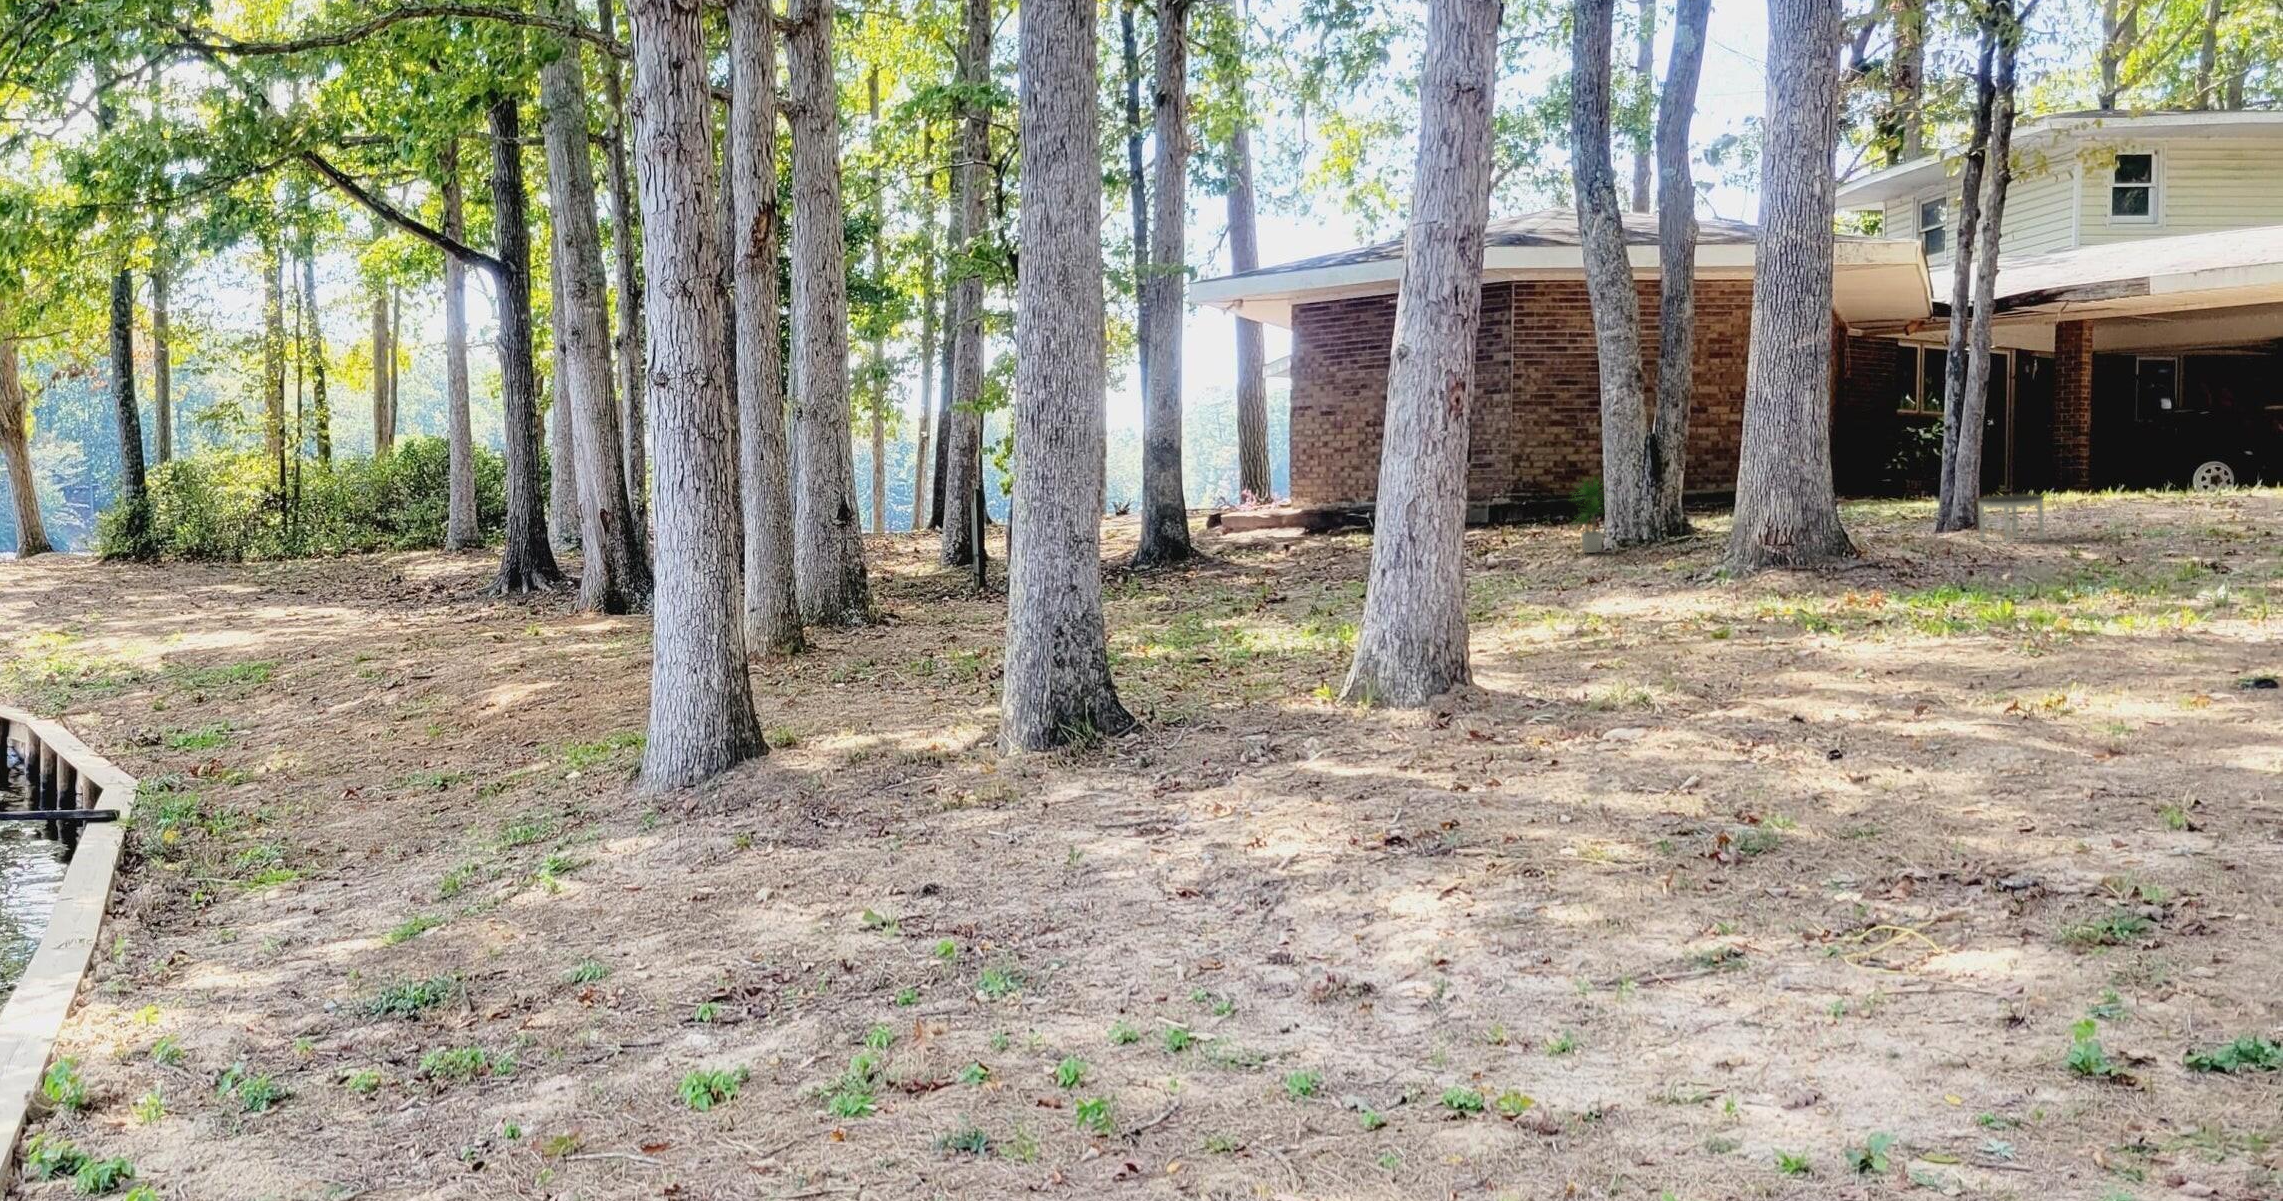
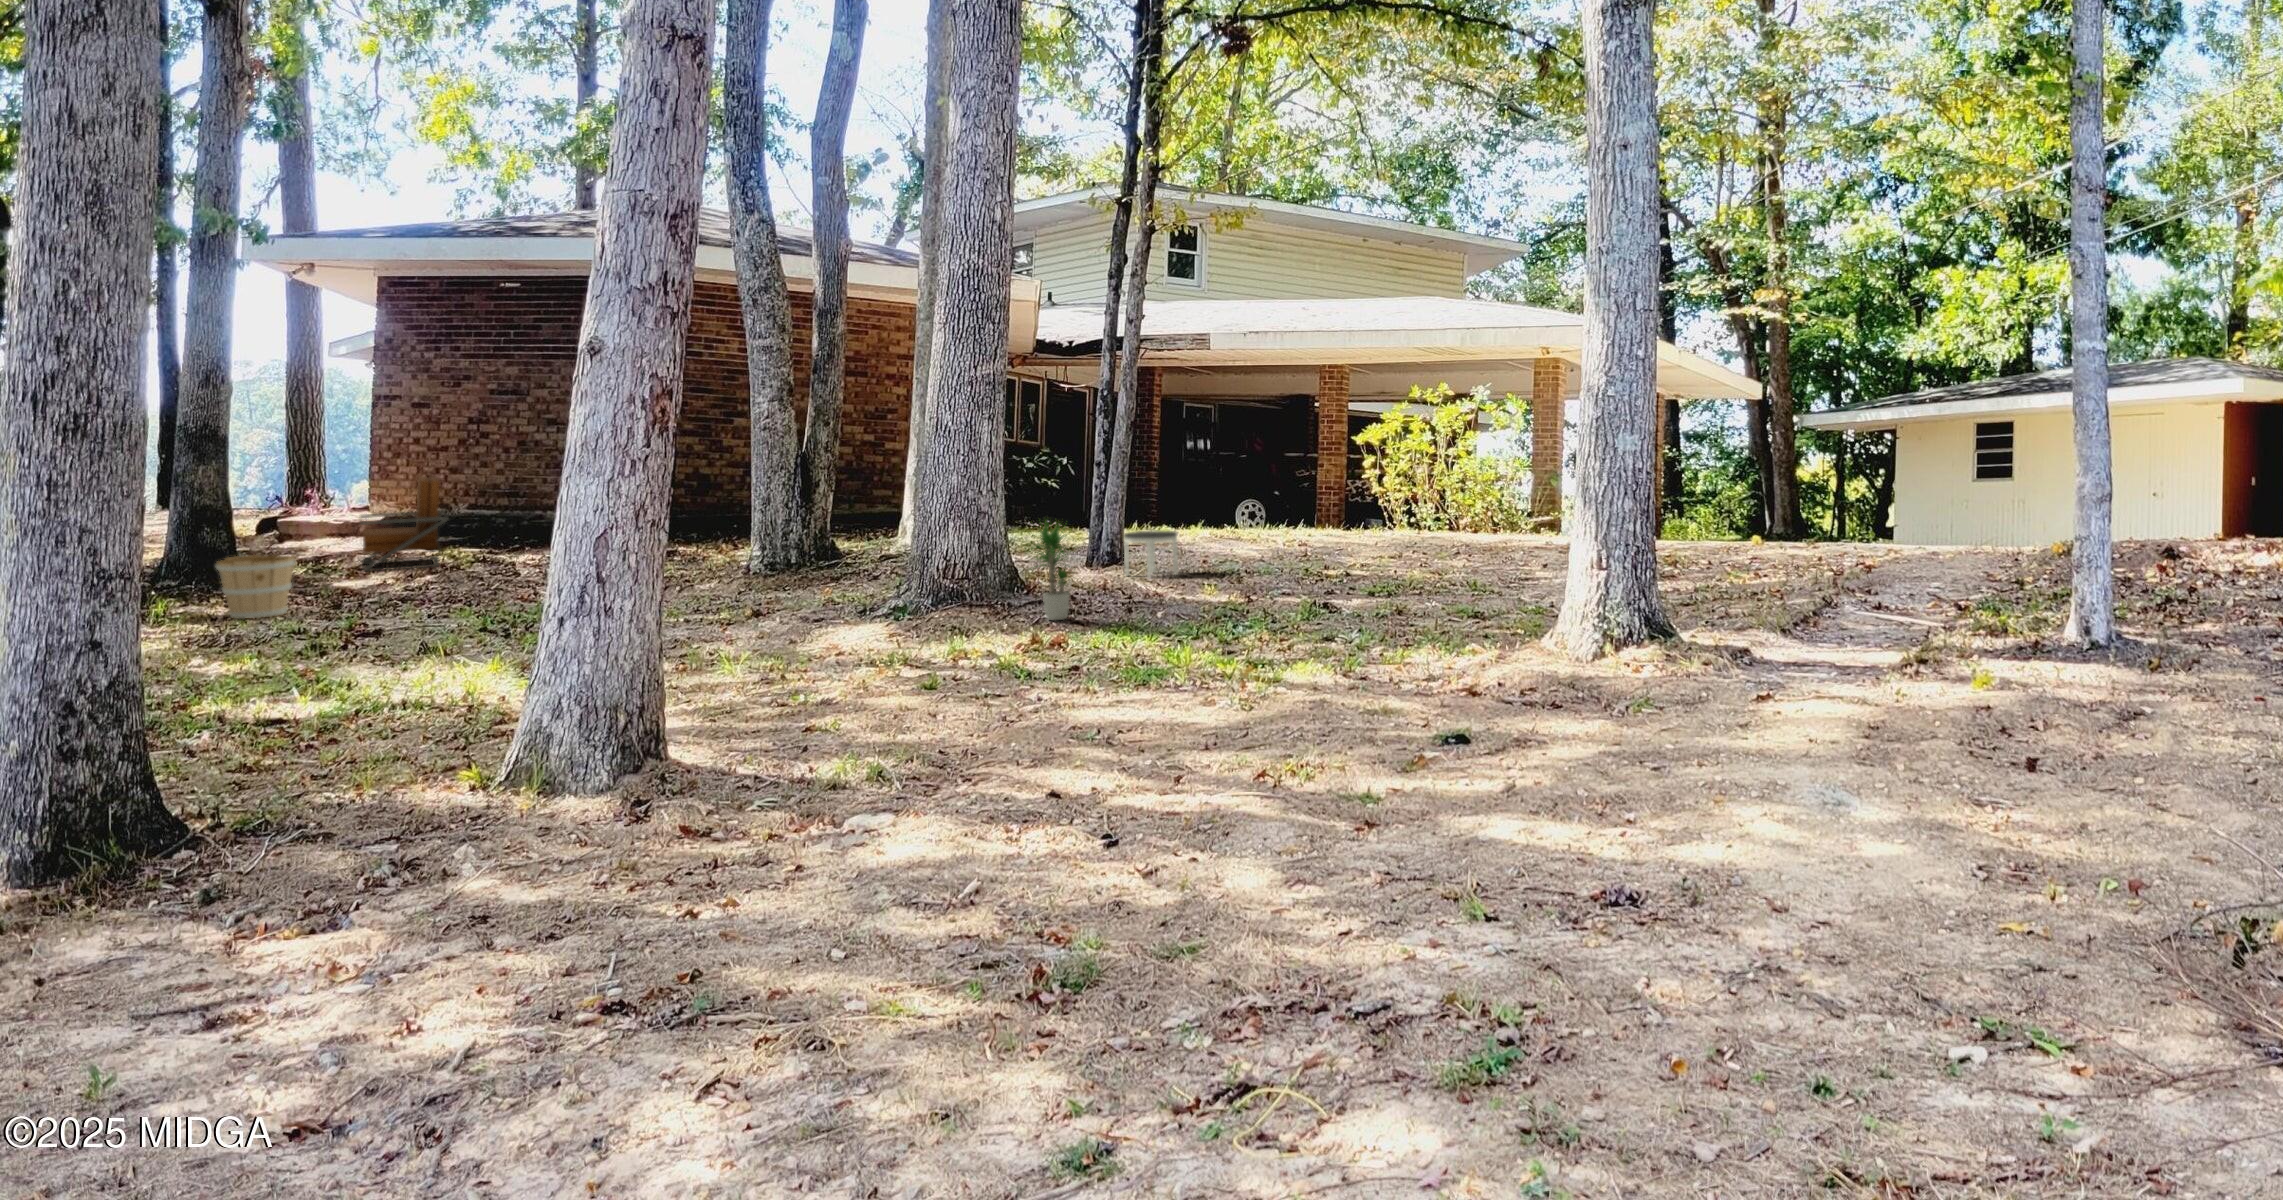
lounge chair: none [1288,457,1354,534] -> present [360,476,448,571]
potted plant: present [1576,477,1605,553] -> present [1029,520,1071,620]
wooden bucket: none [1185,519,1238,568] -> present [216,555,295,619]

